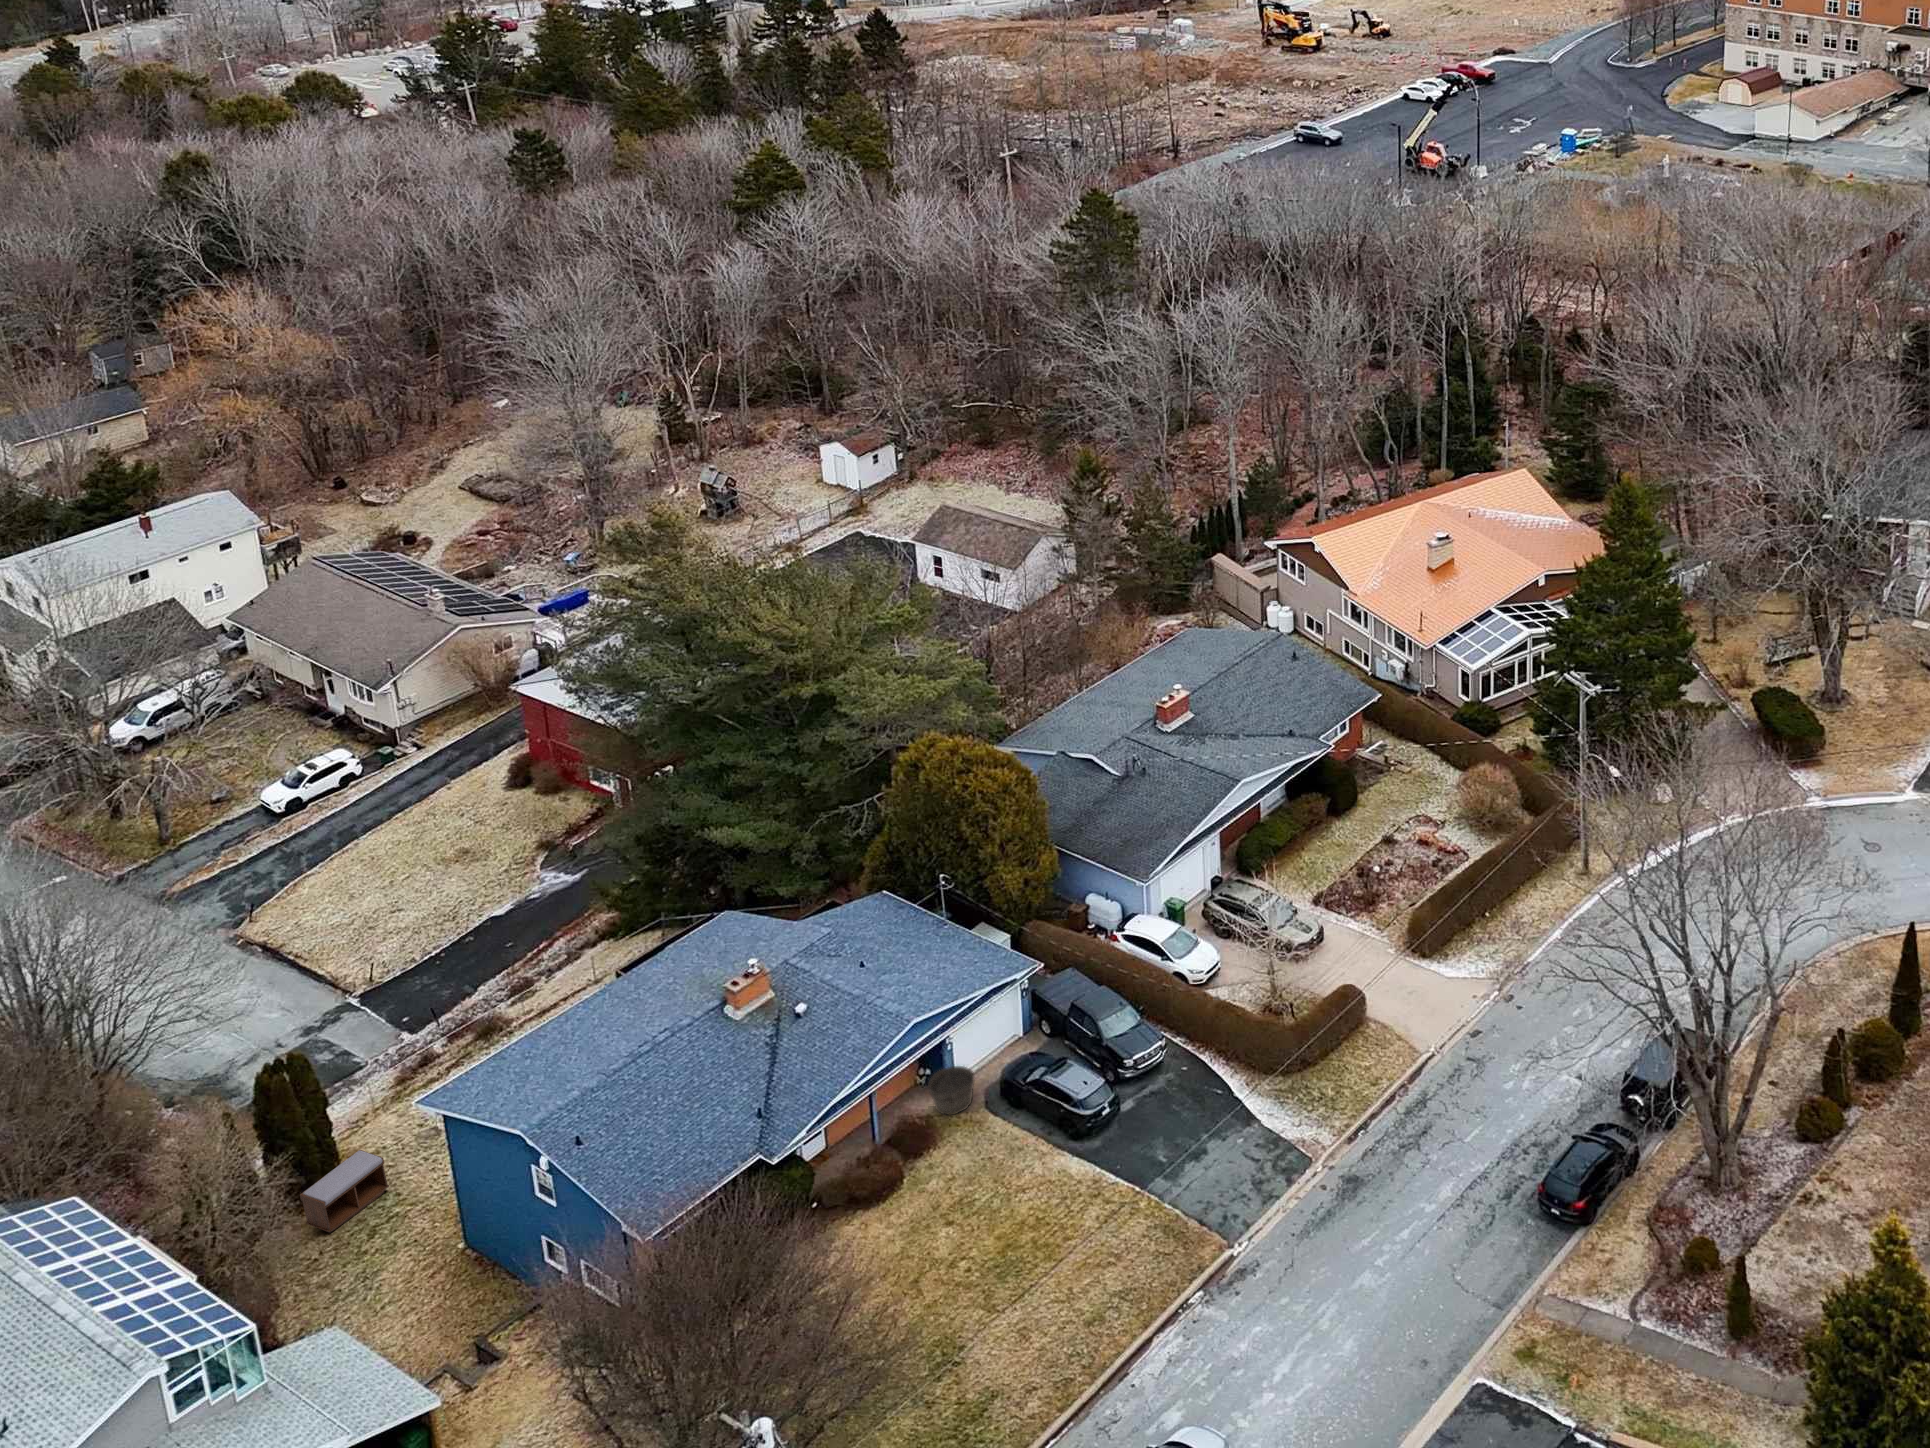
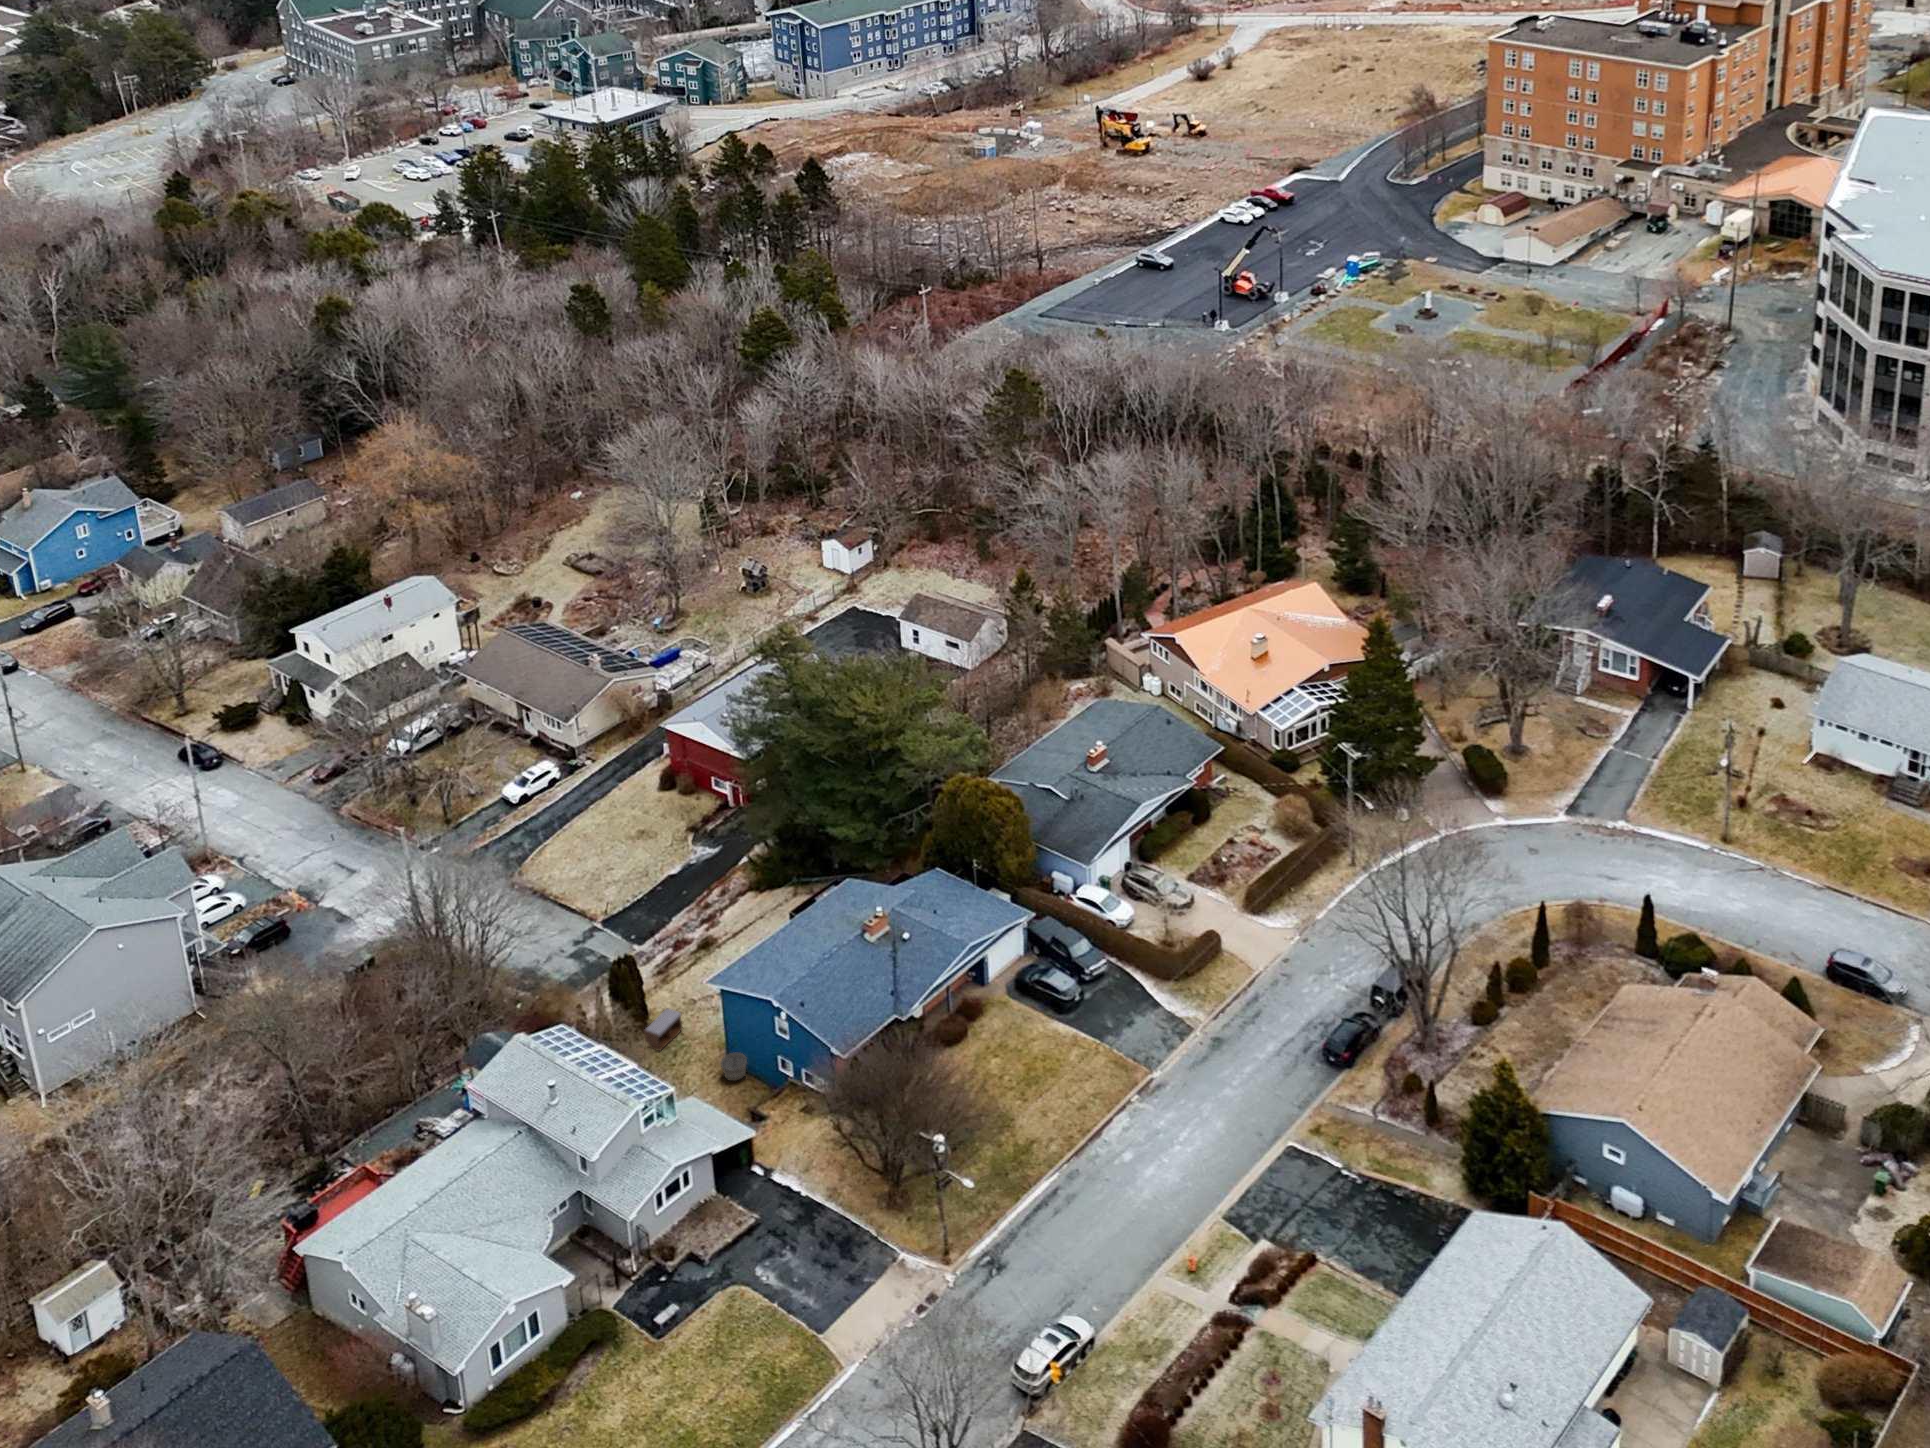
wooden bucket: present [928,1066,974,1115] -> present [721,1053,747,1081]

